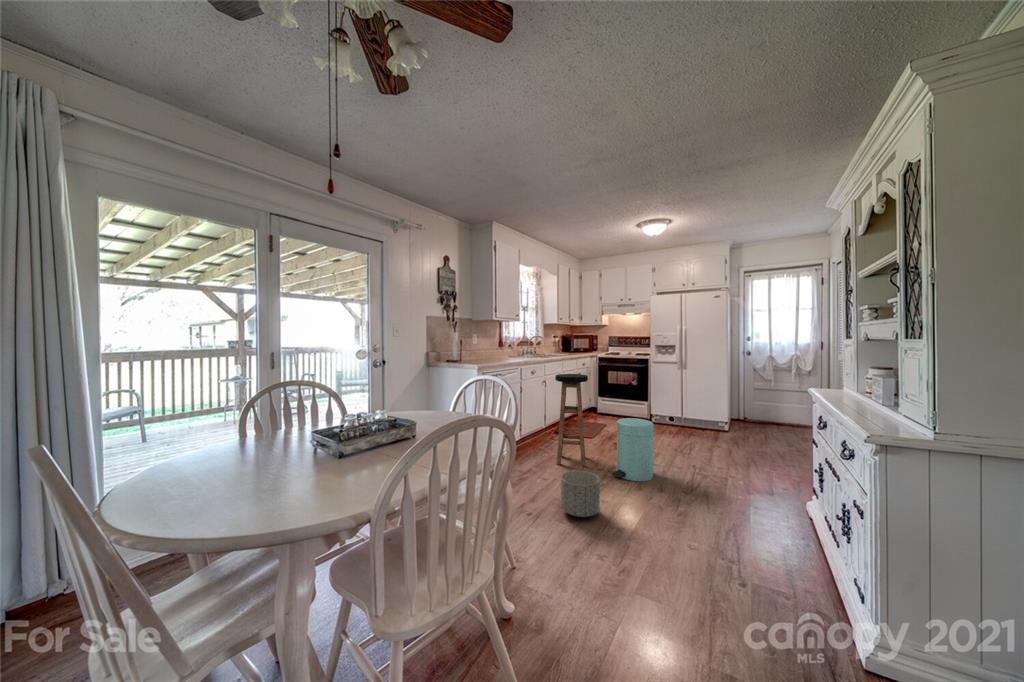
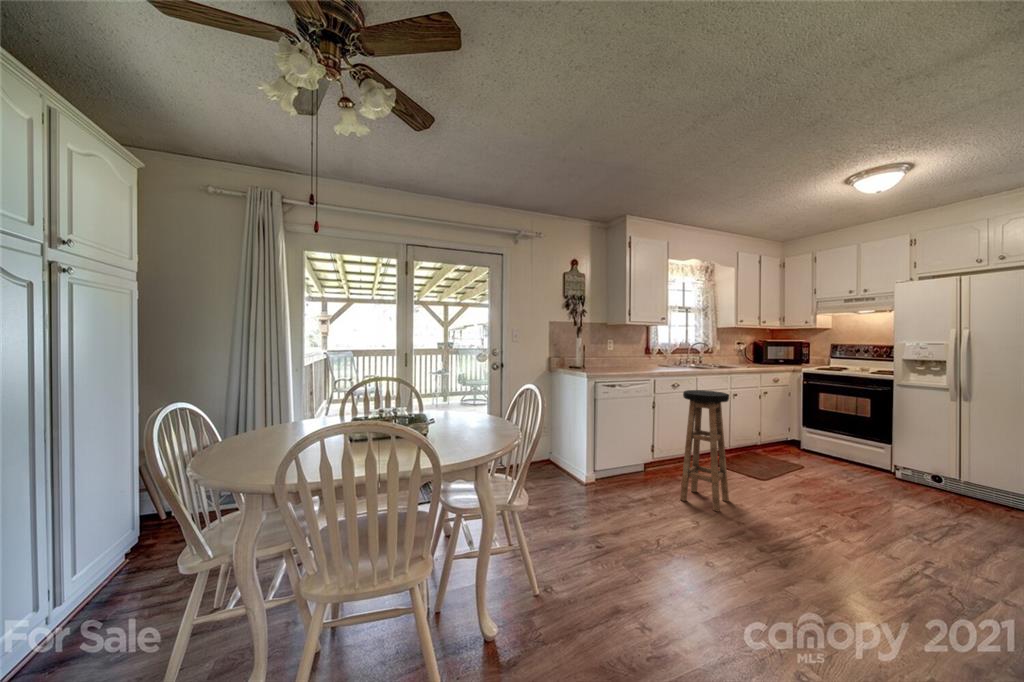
trash can: present [612,418,653,481] -> none [747,459,821,557]
planter: present [561,470,600,517] -> none [634,509,685,572]

